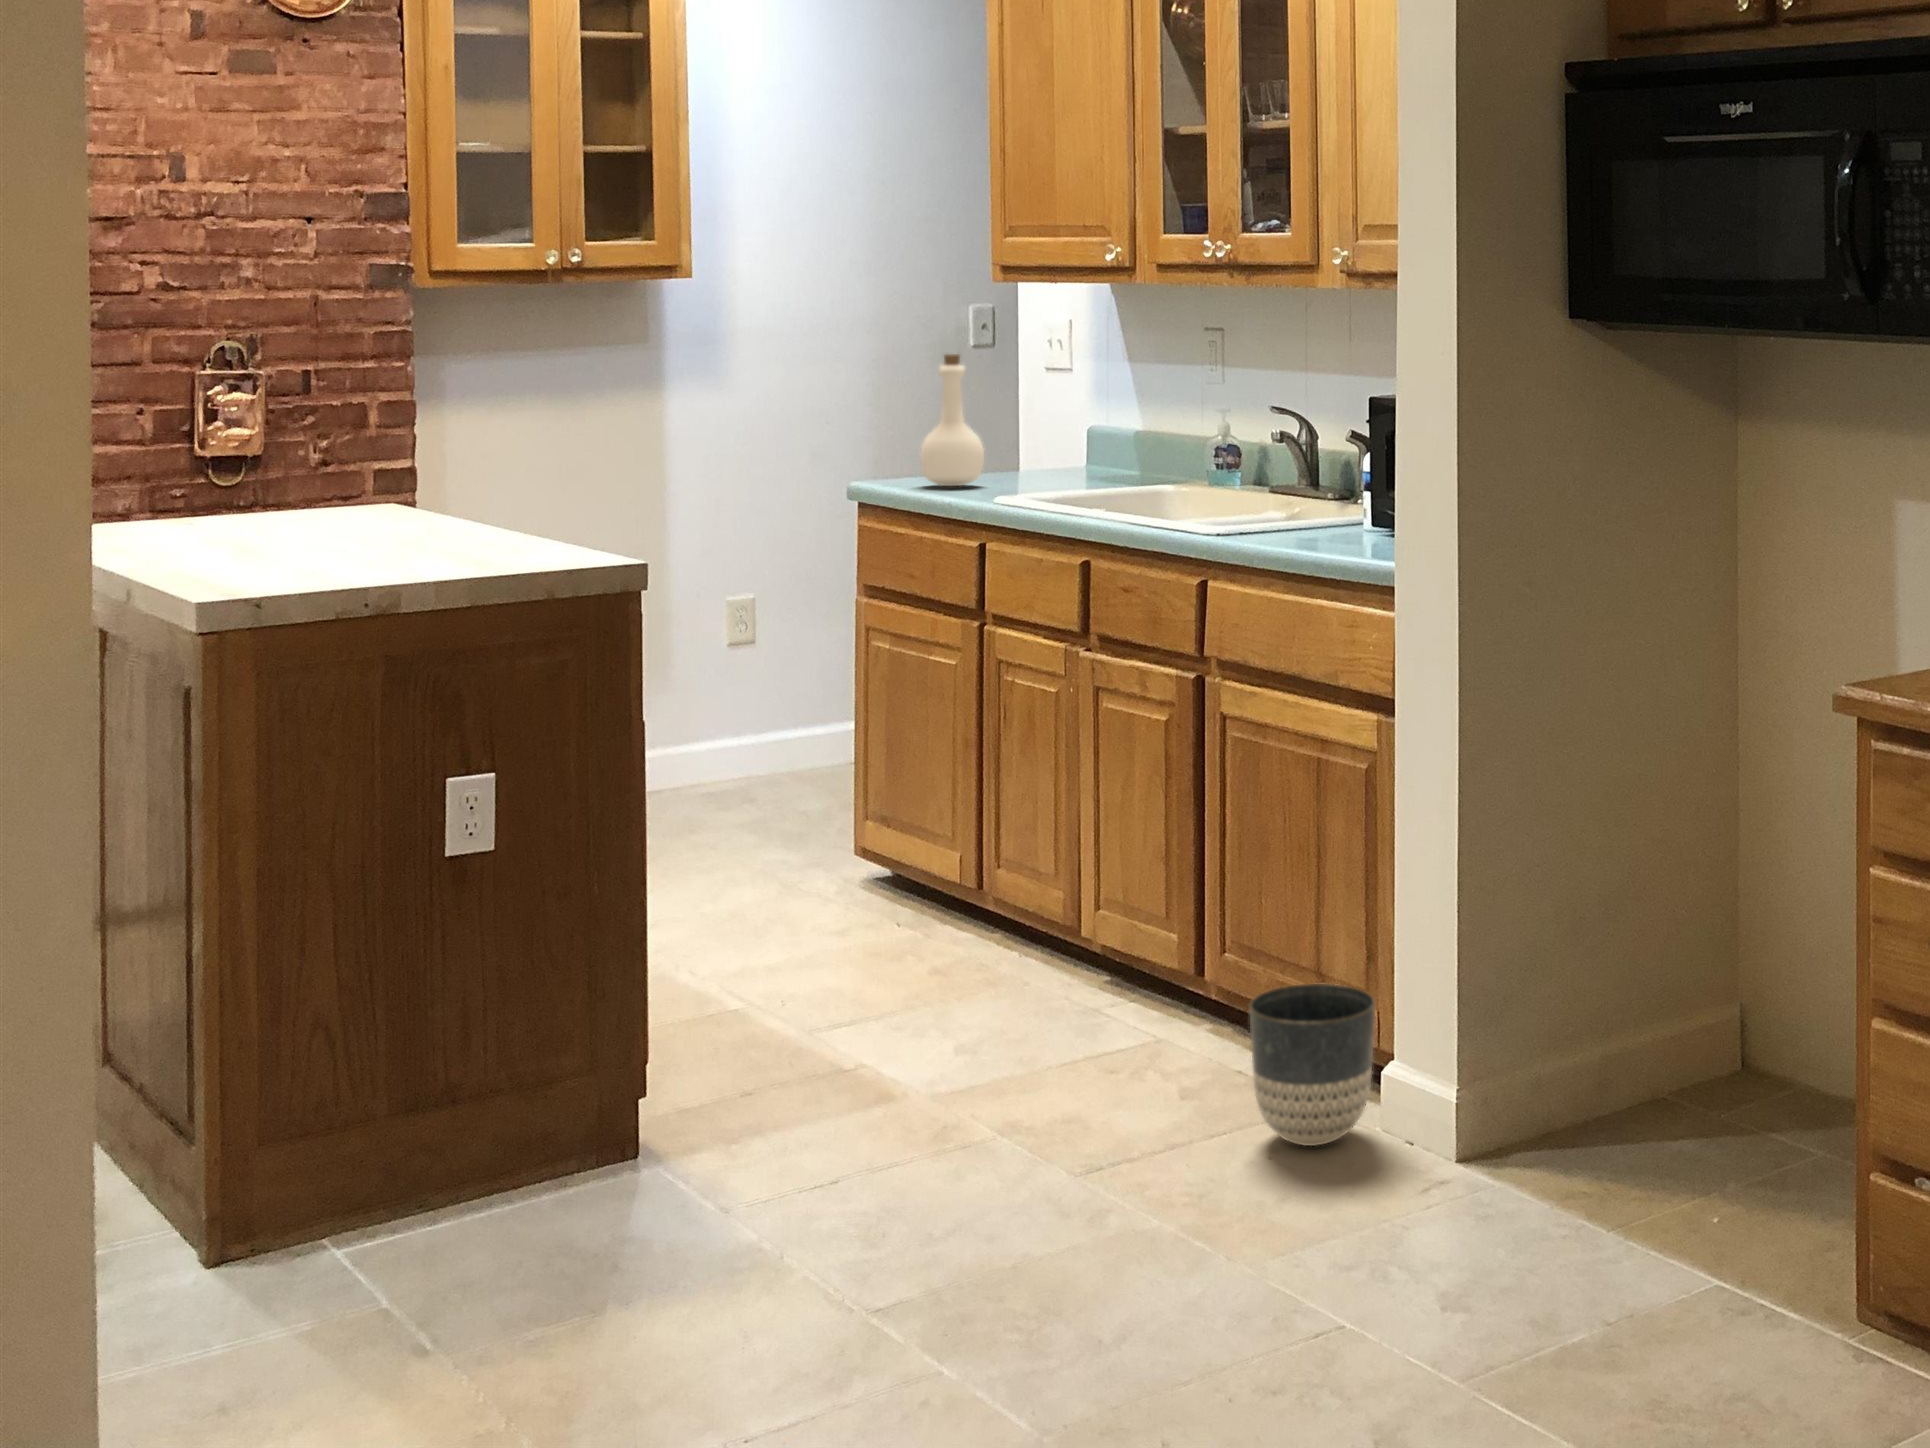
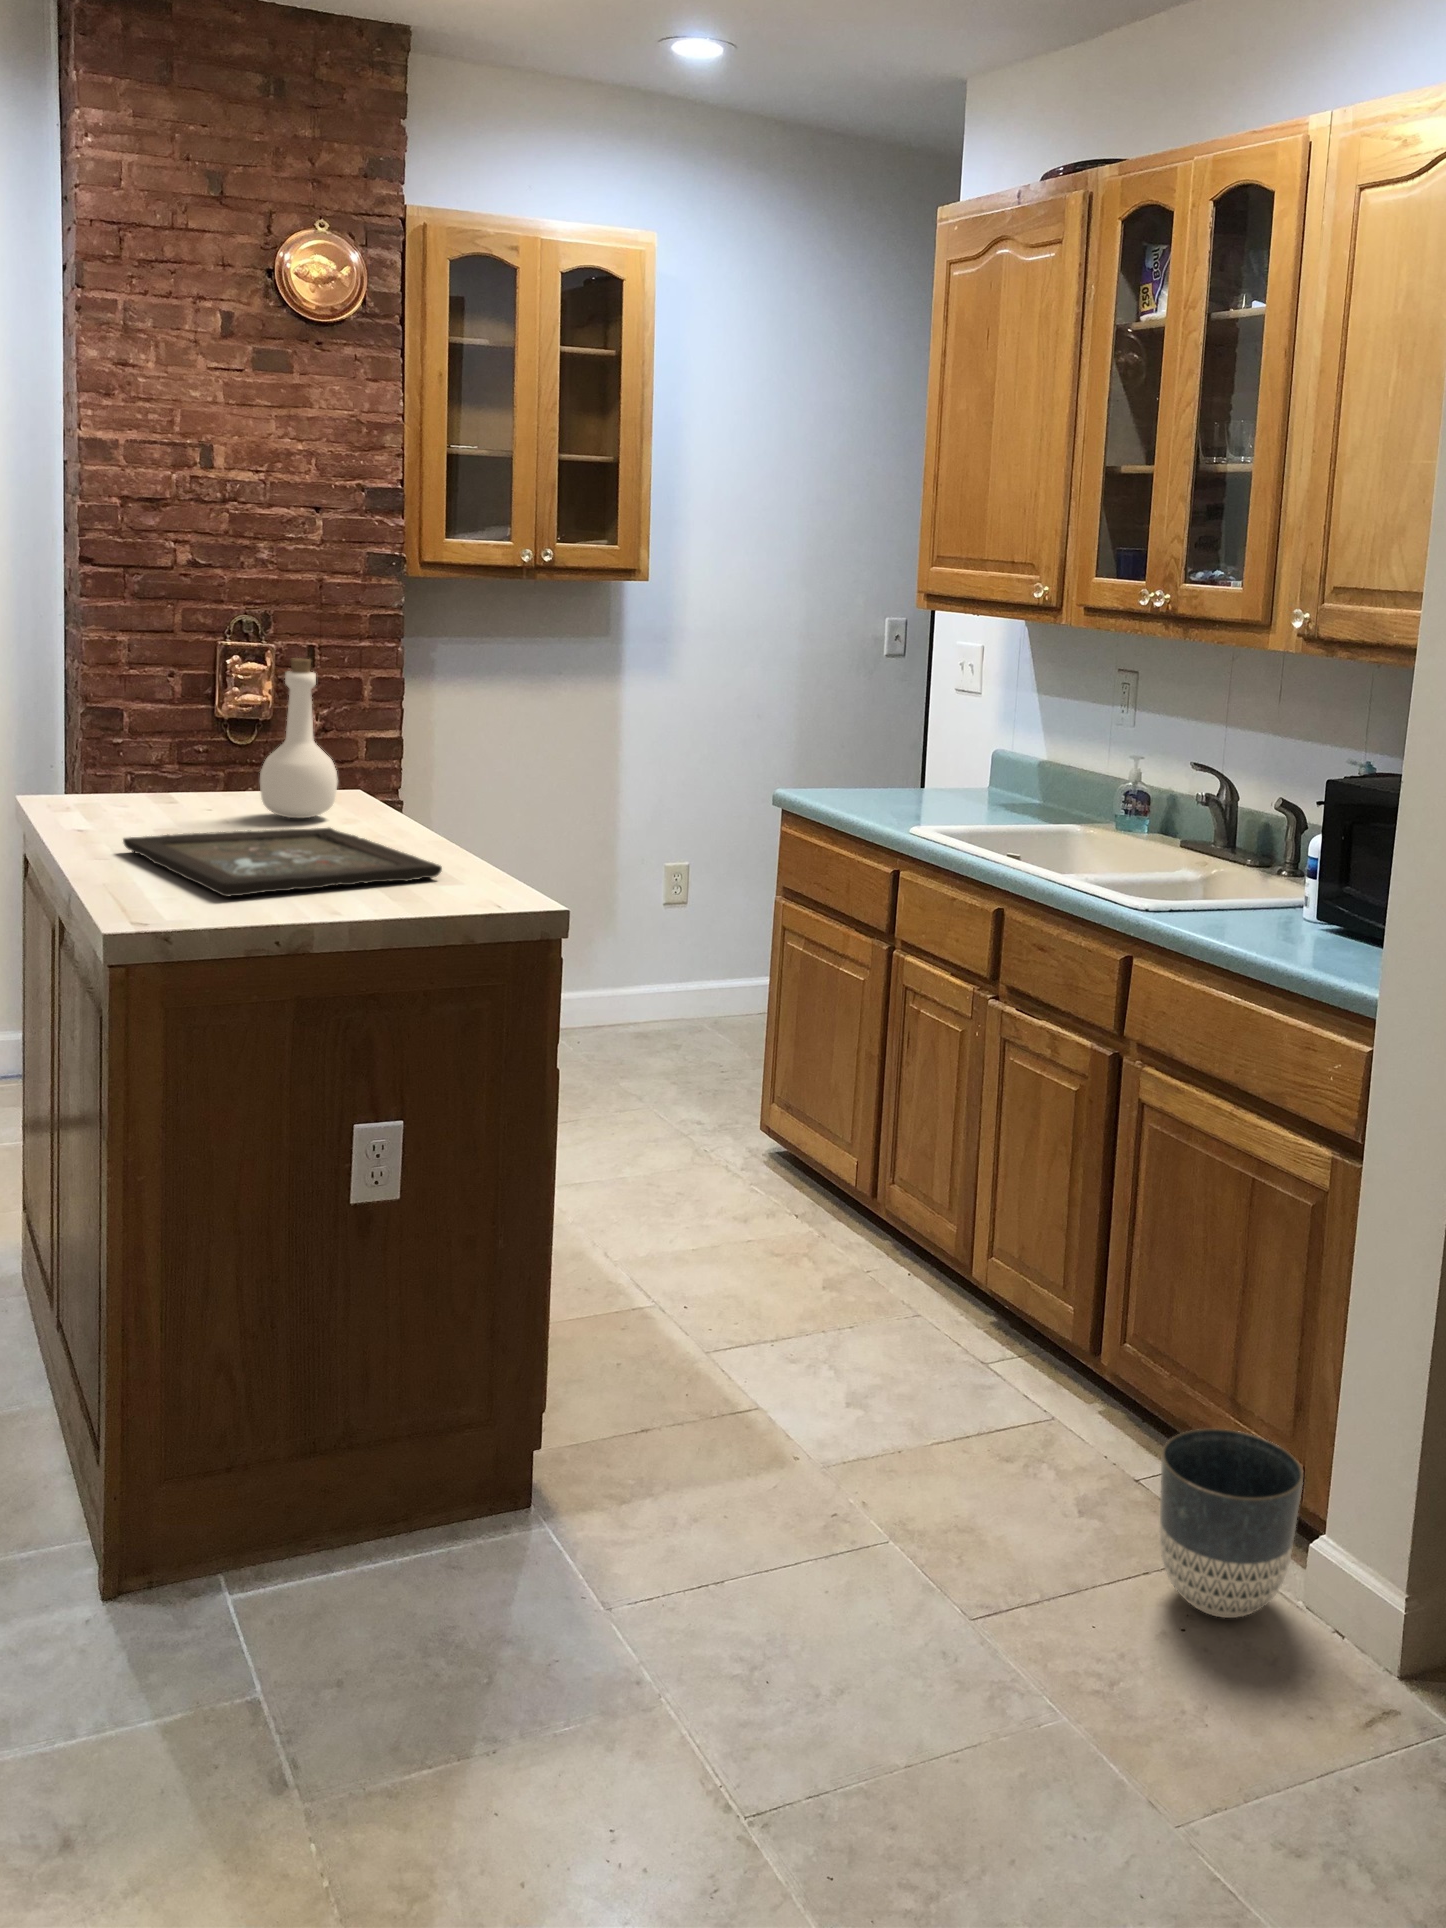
bottle: present [921,354,984,486] -> present [260,658,337,818]
tray: none [167,523,517,572] -> present [123,828,442,897]

